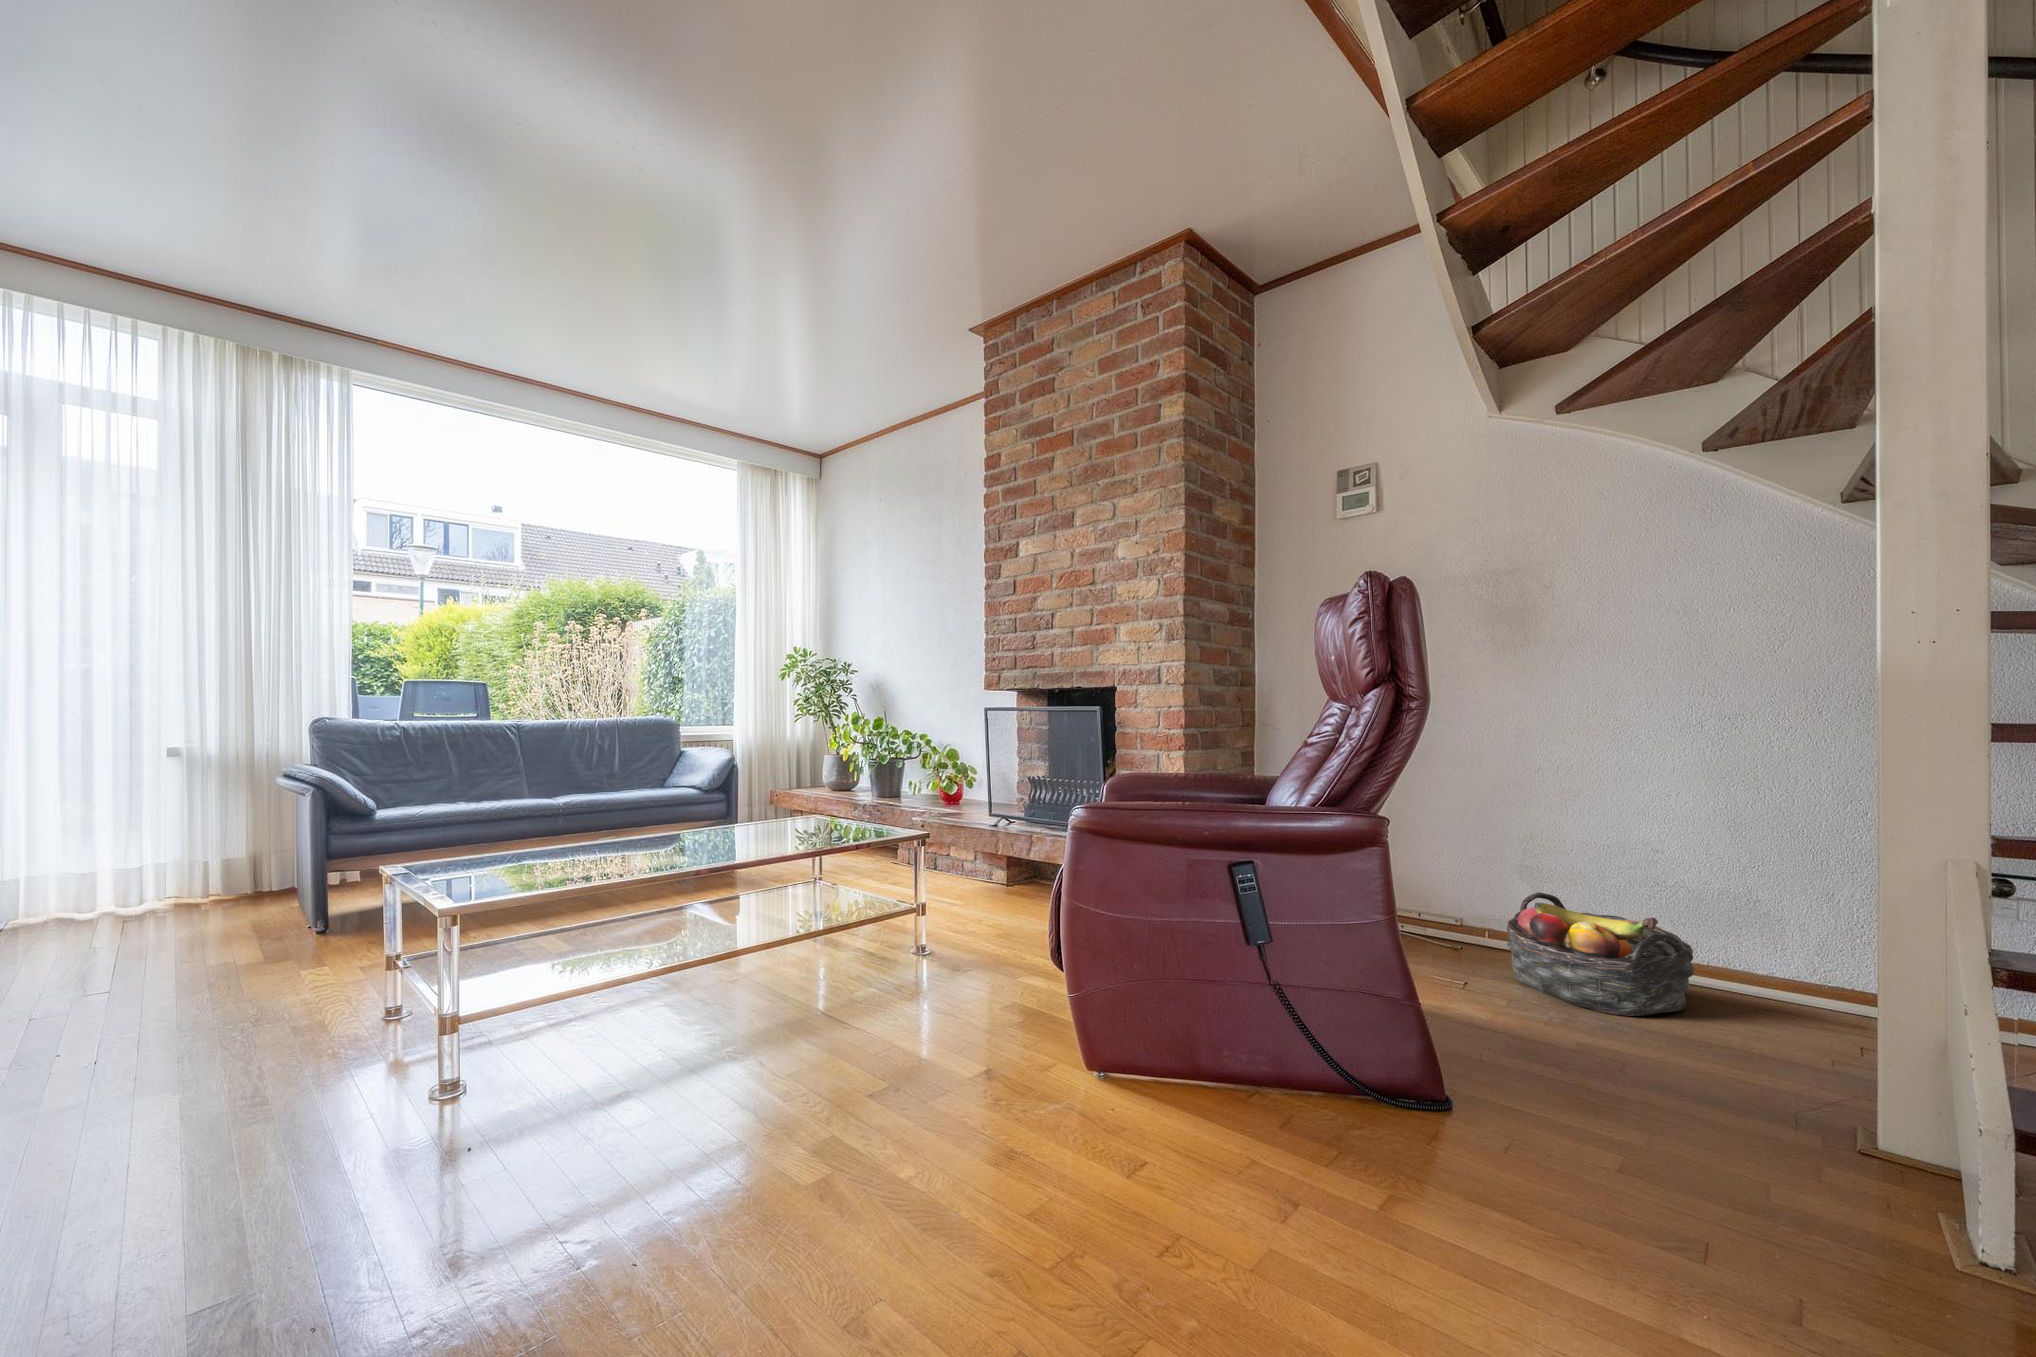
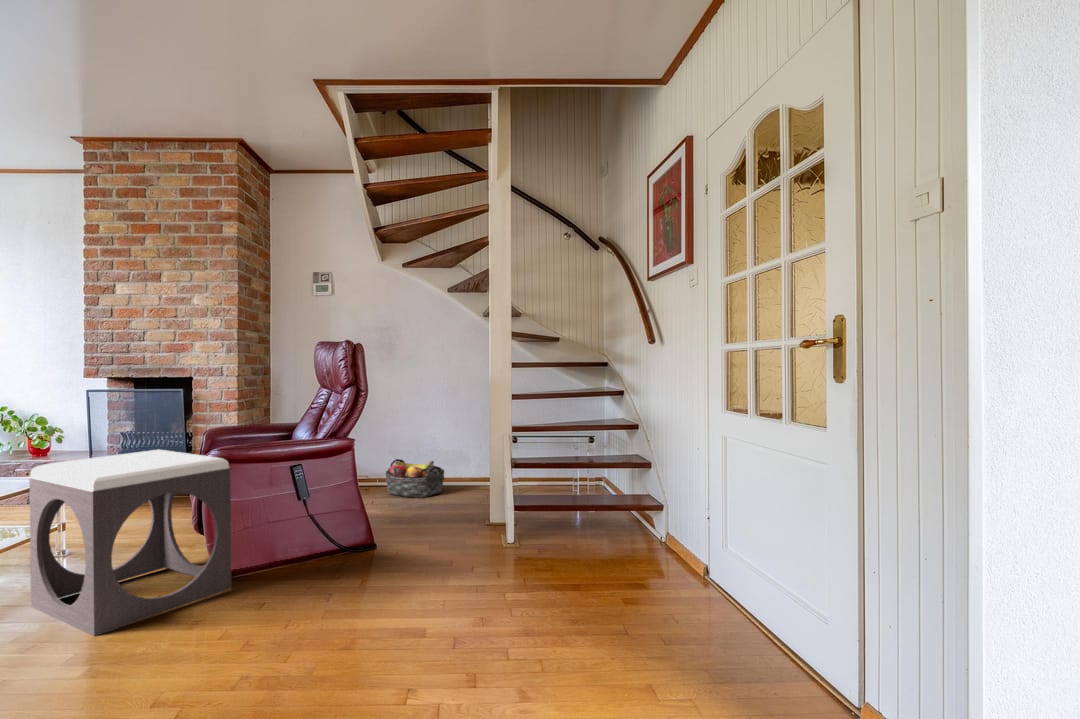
footstool: none [617,816,993,1299] -> present [29,449,231,636]

